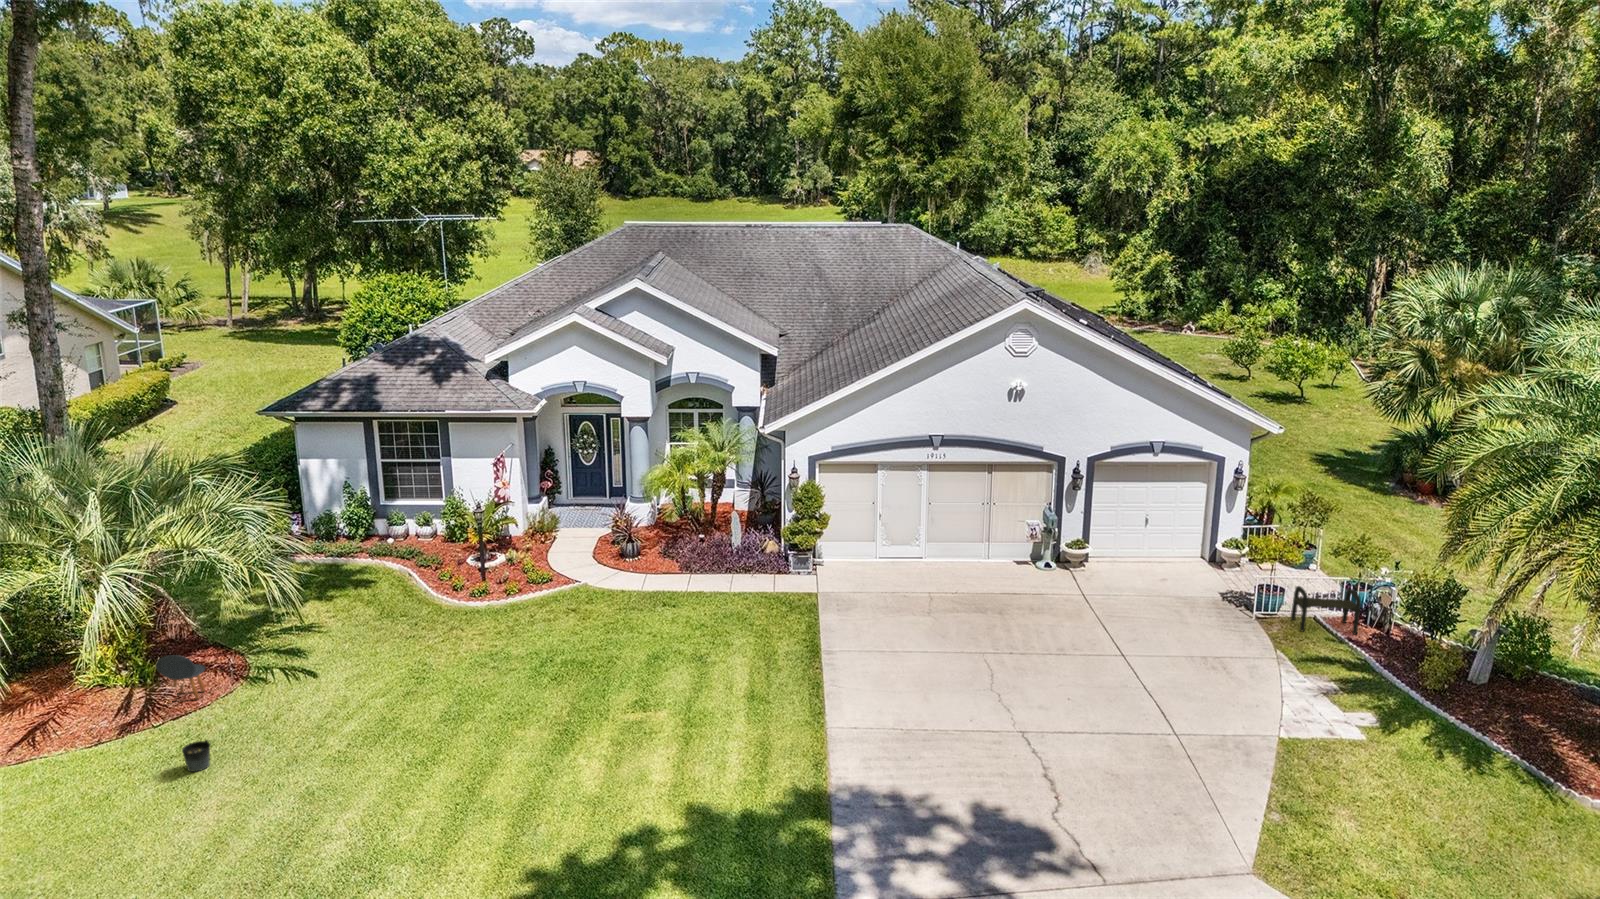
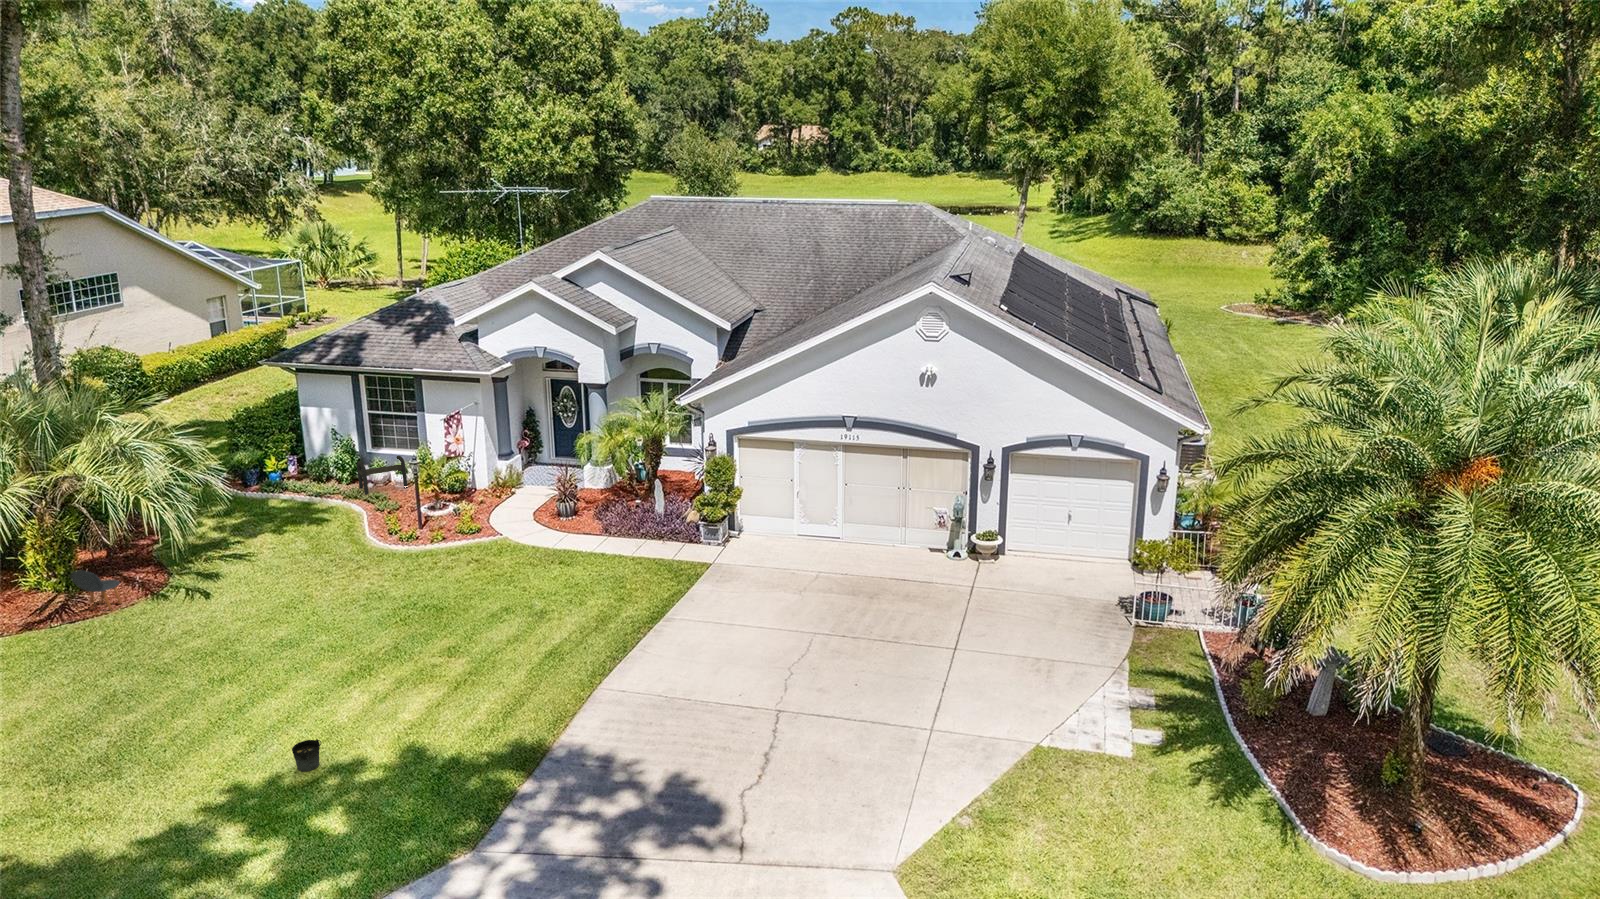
bench: present [1291,586,1361,634] -> present [357,456,407,494]
bucket: present [182,740,211,772] -> present [292,739,321,772]

